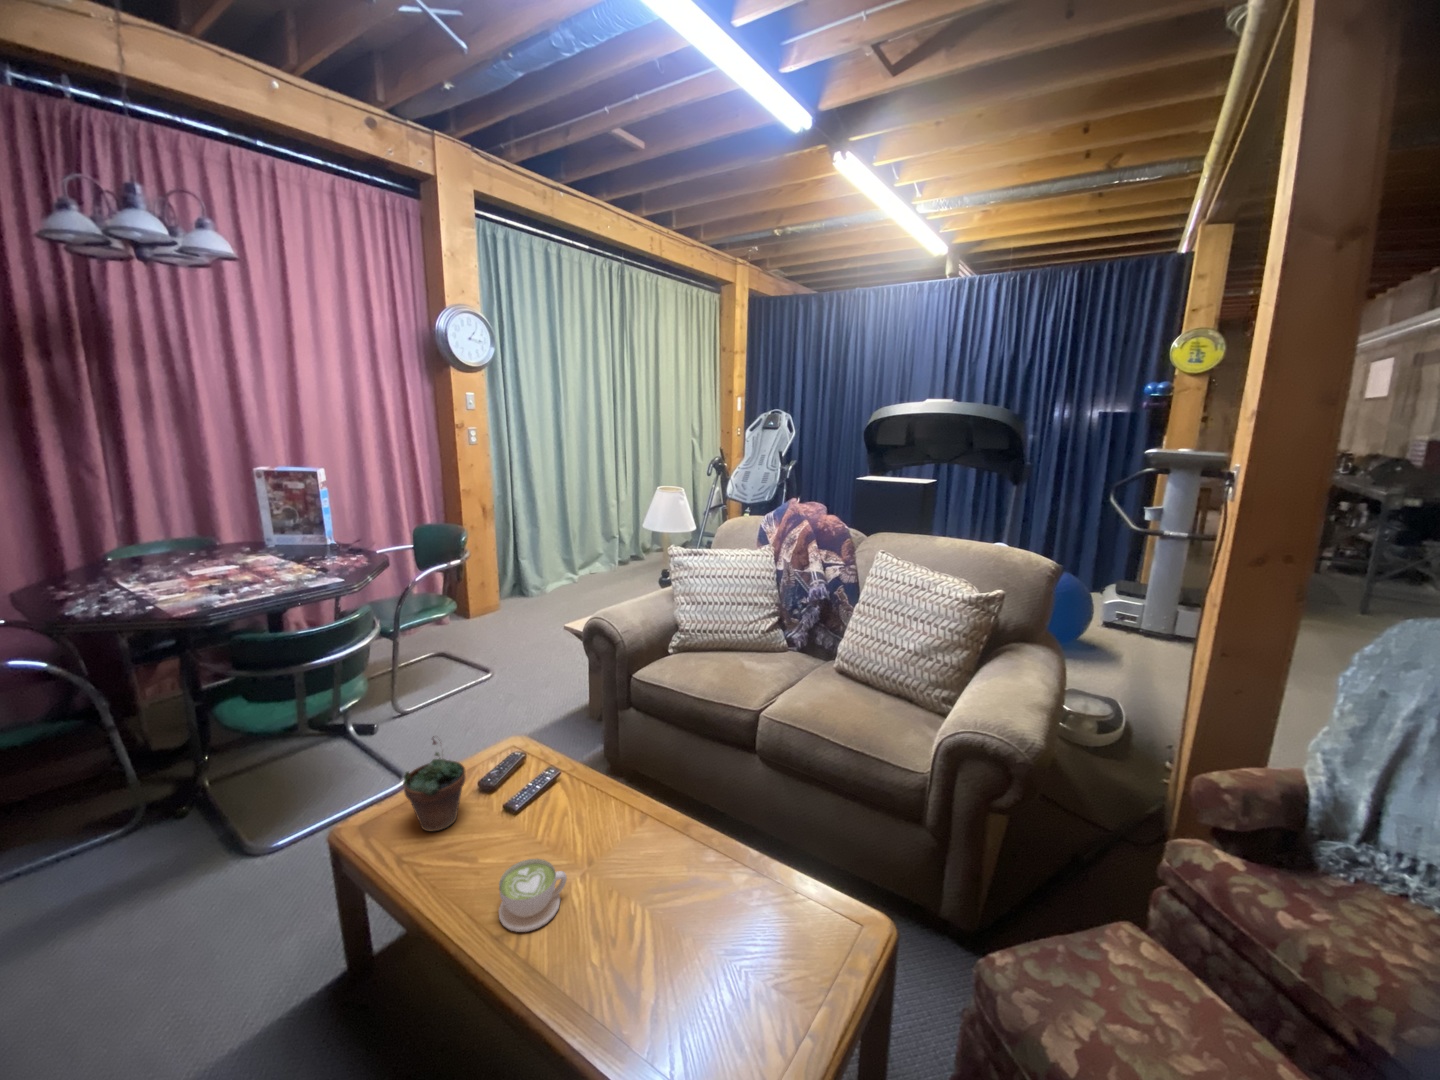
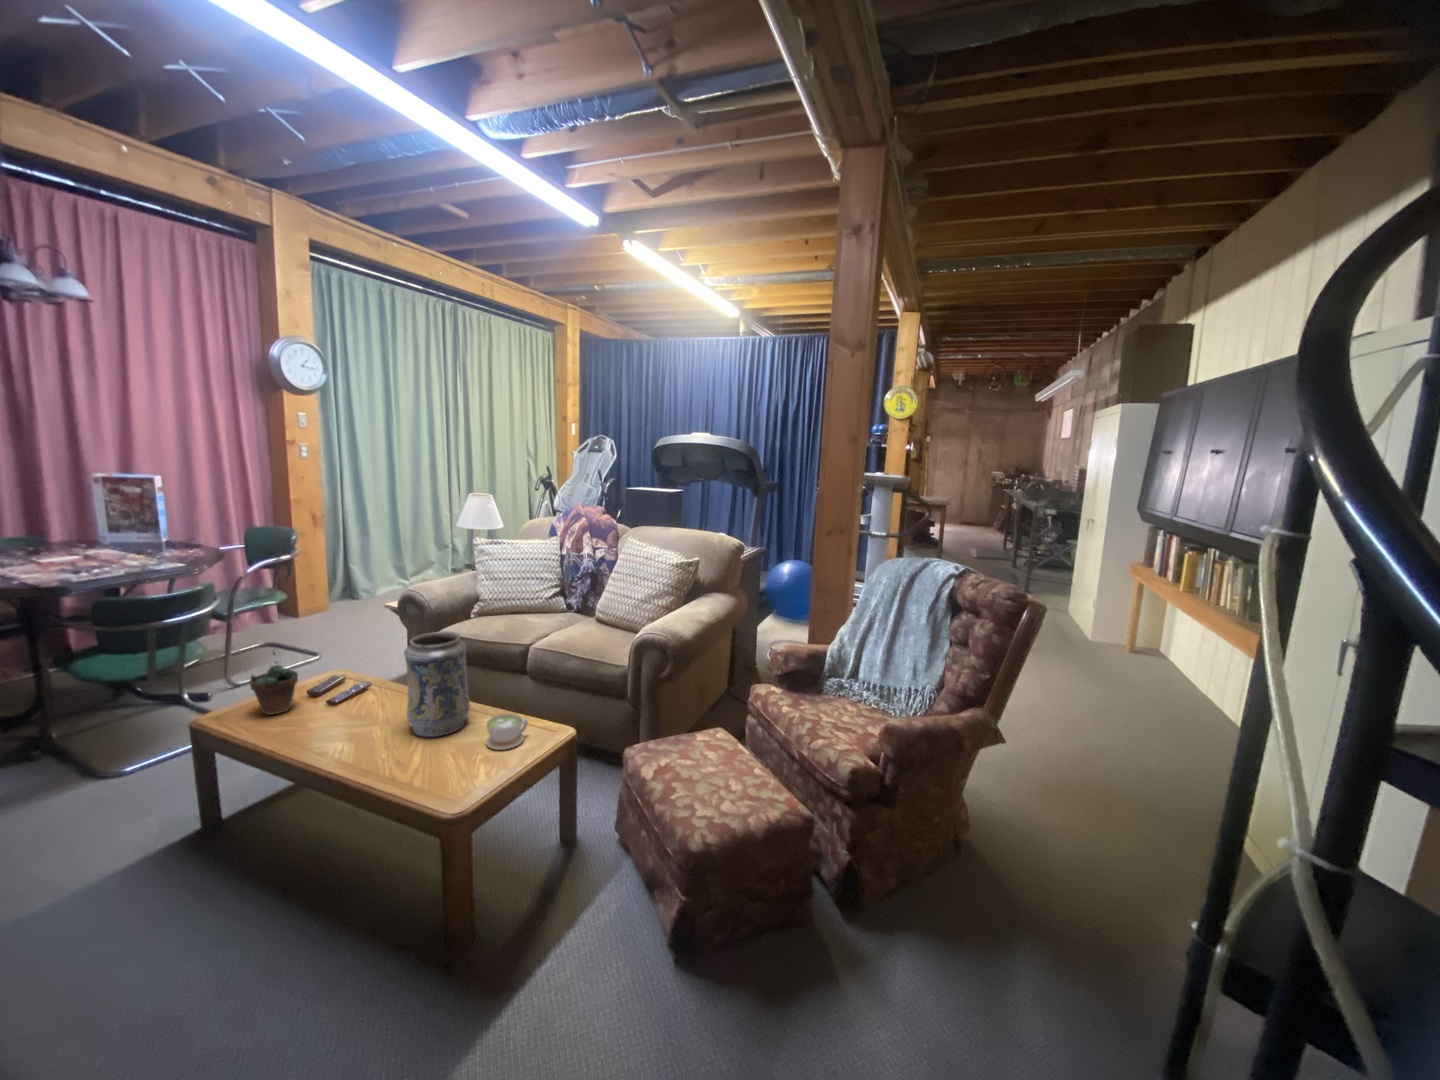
decorative vase: none [619,733,715,915] -> present [404,632,470,737]
coffee cup: present [499,859,567,932] -> present [486,714,528,750]

